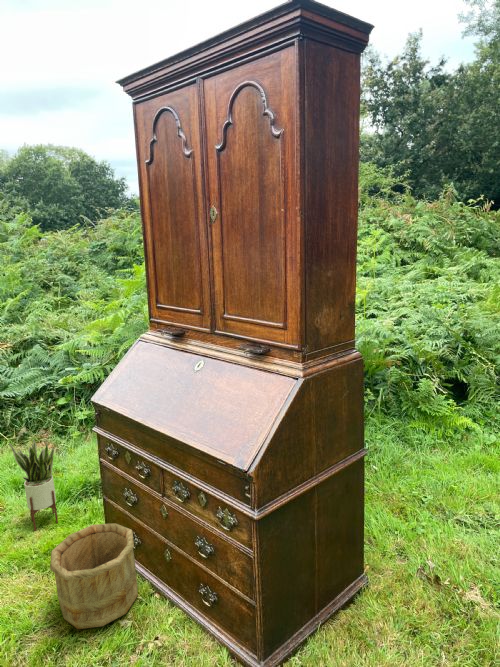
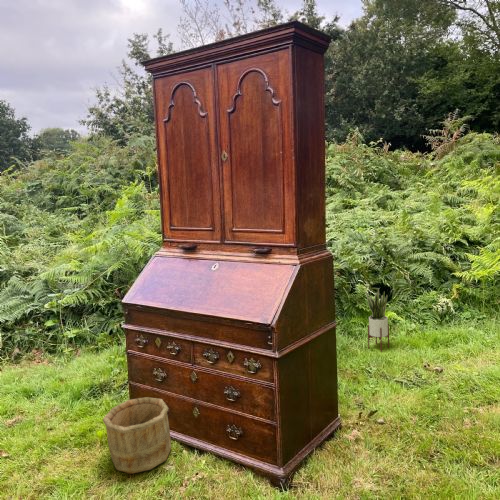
potted plant: present [9,440,58,531] -> present [366,289,389,352]

